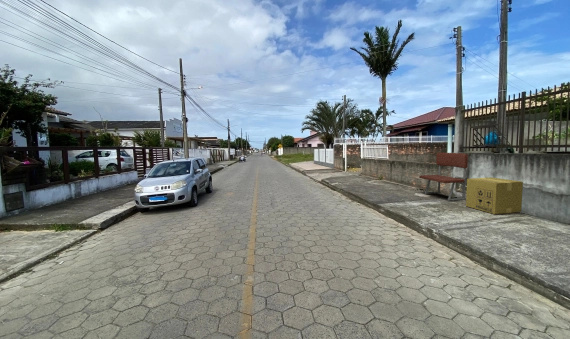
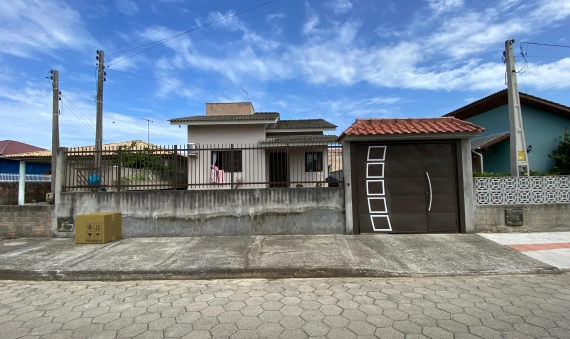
bench: present [419,153,468,201] -> none [11,192,72,243]

